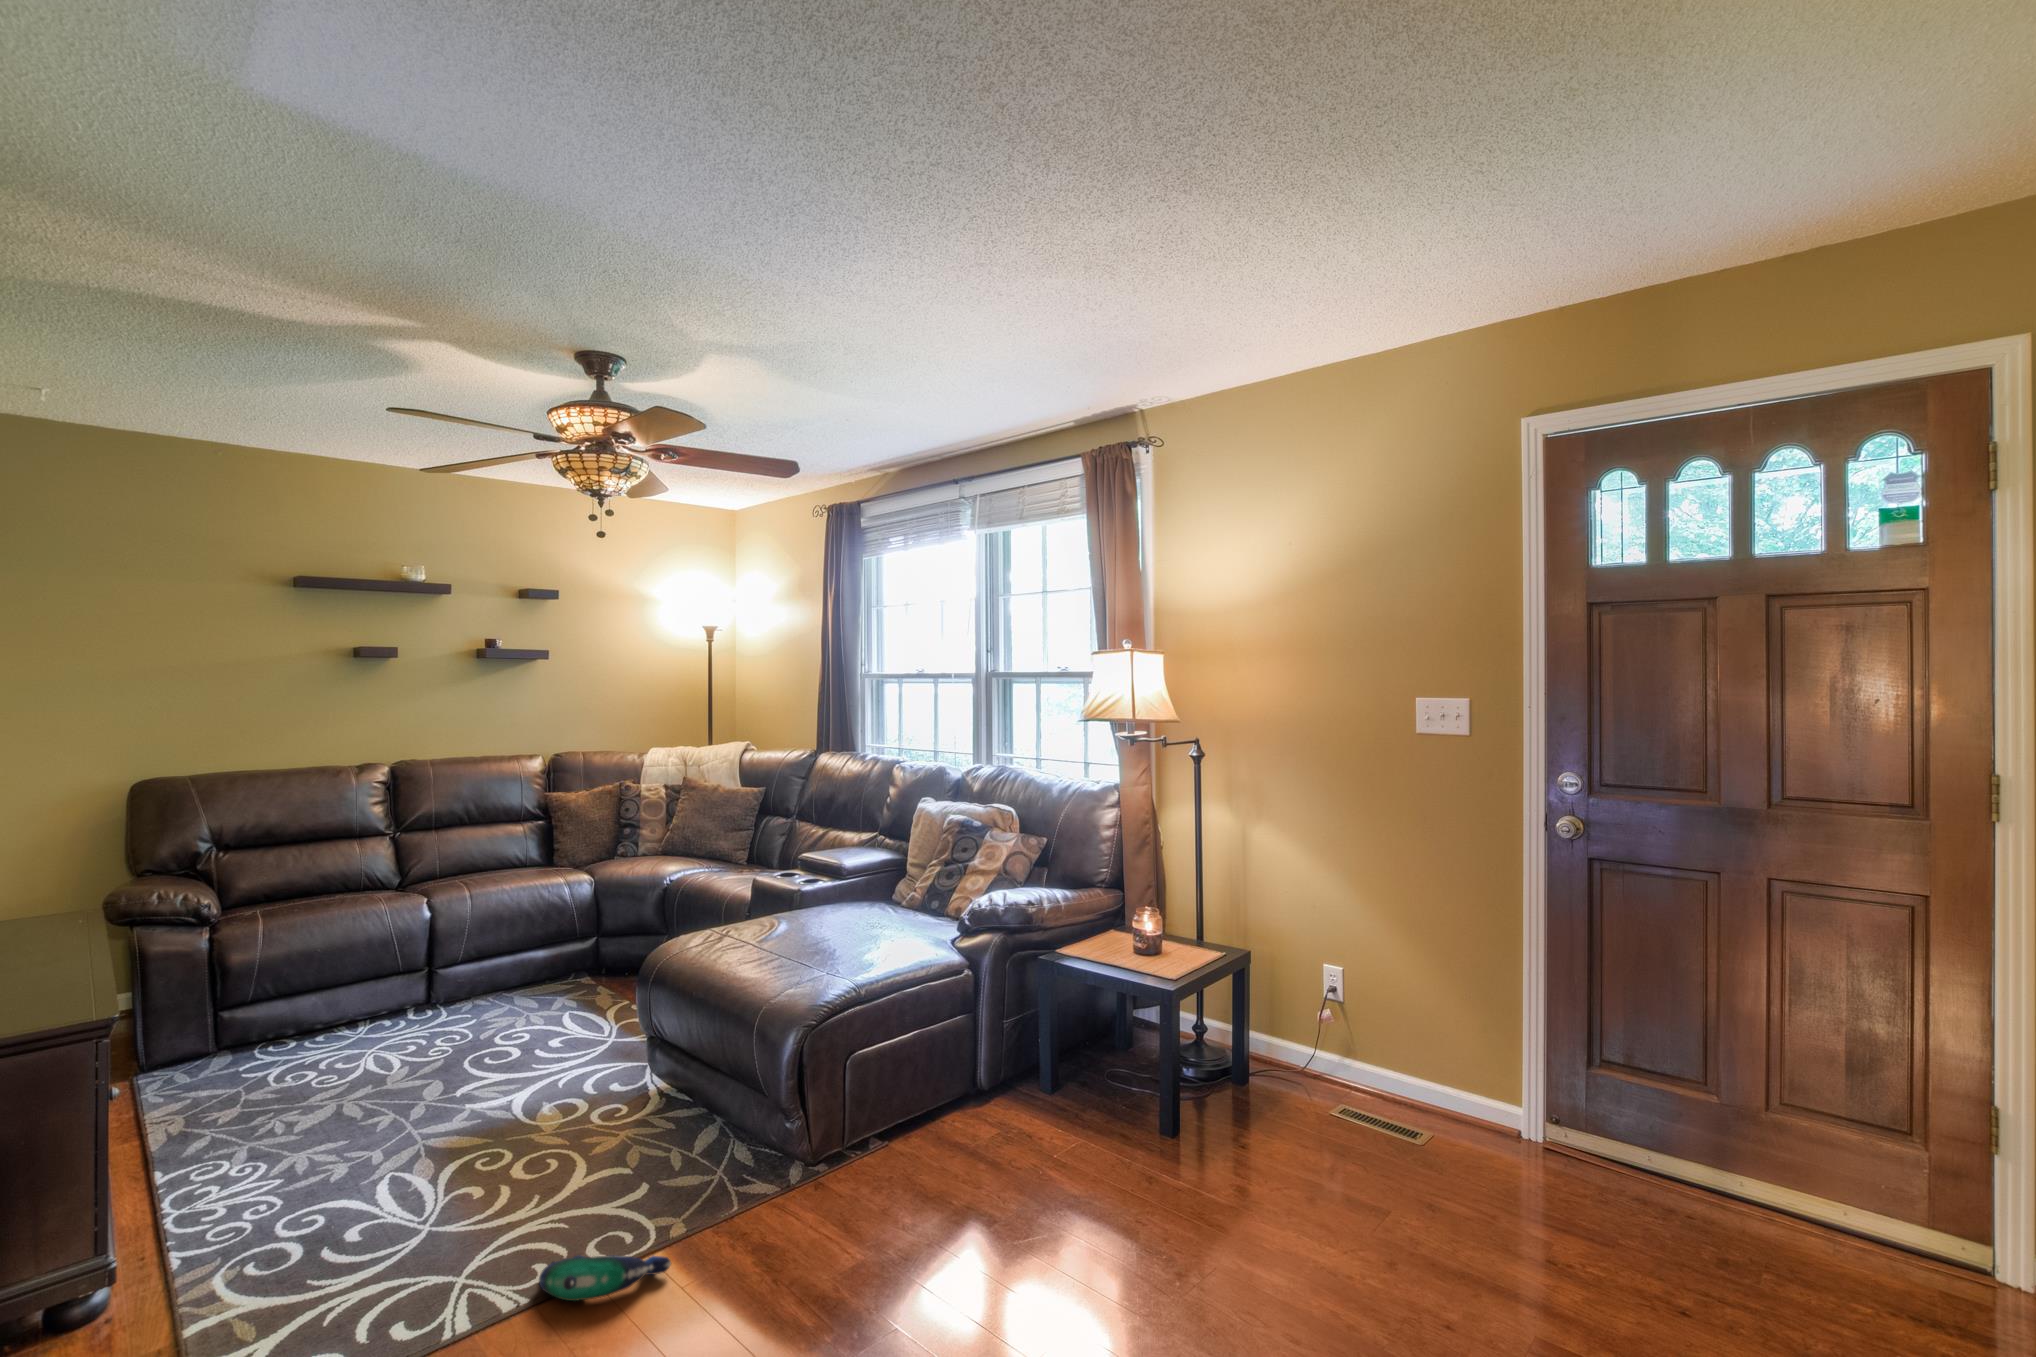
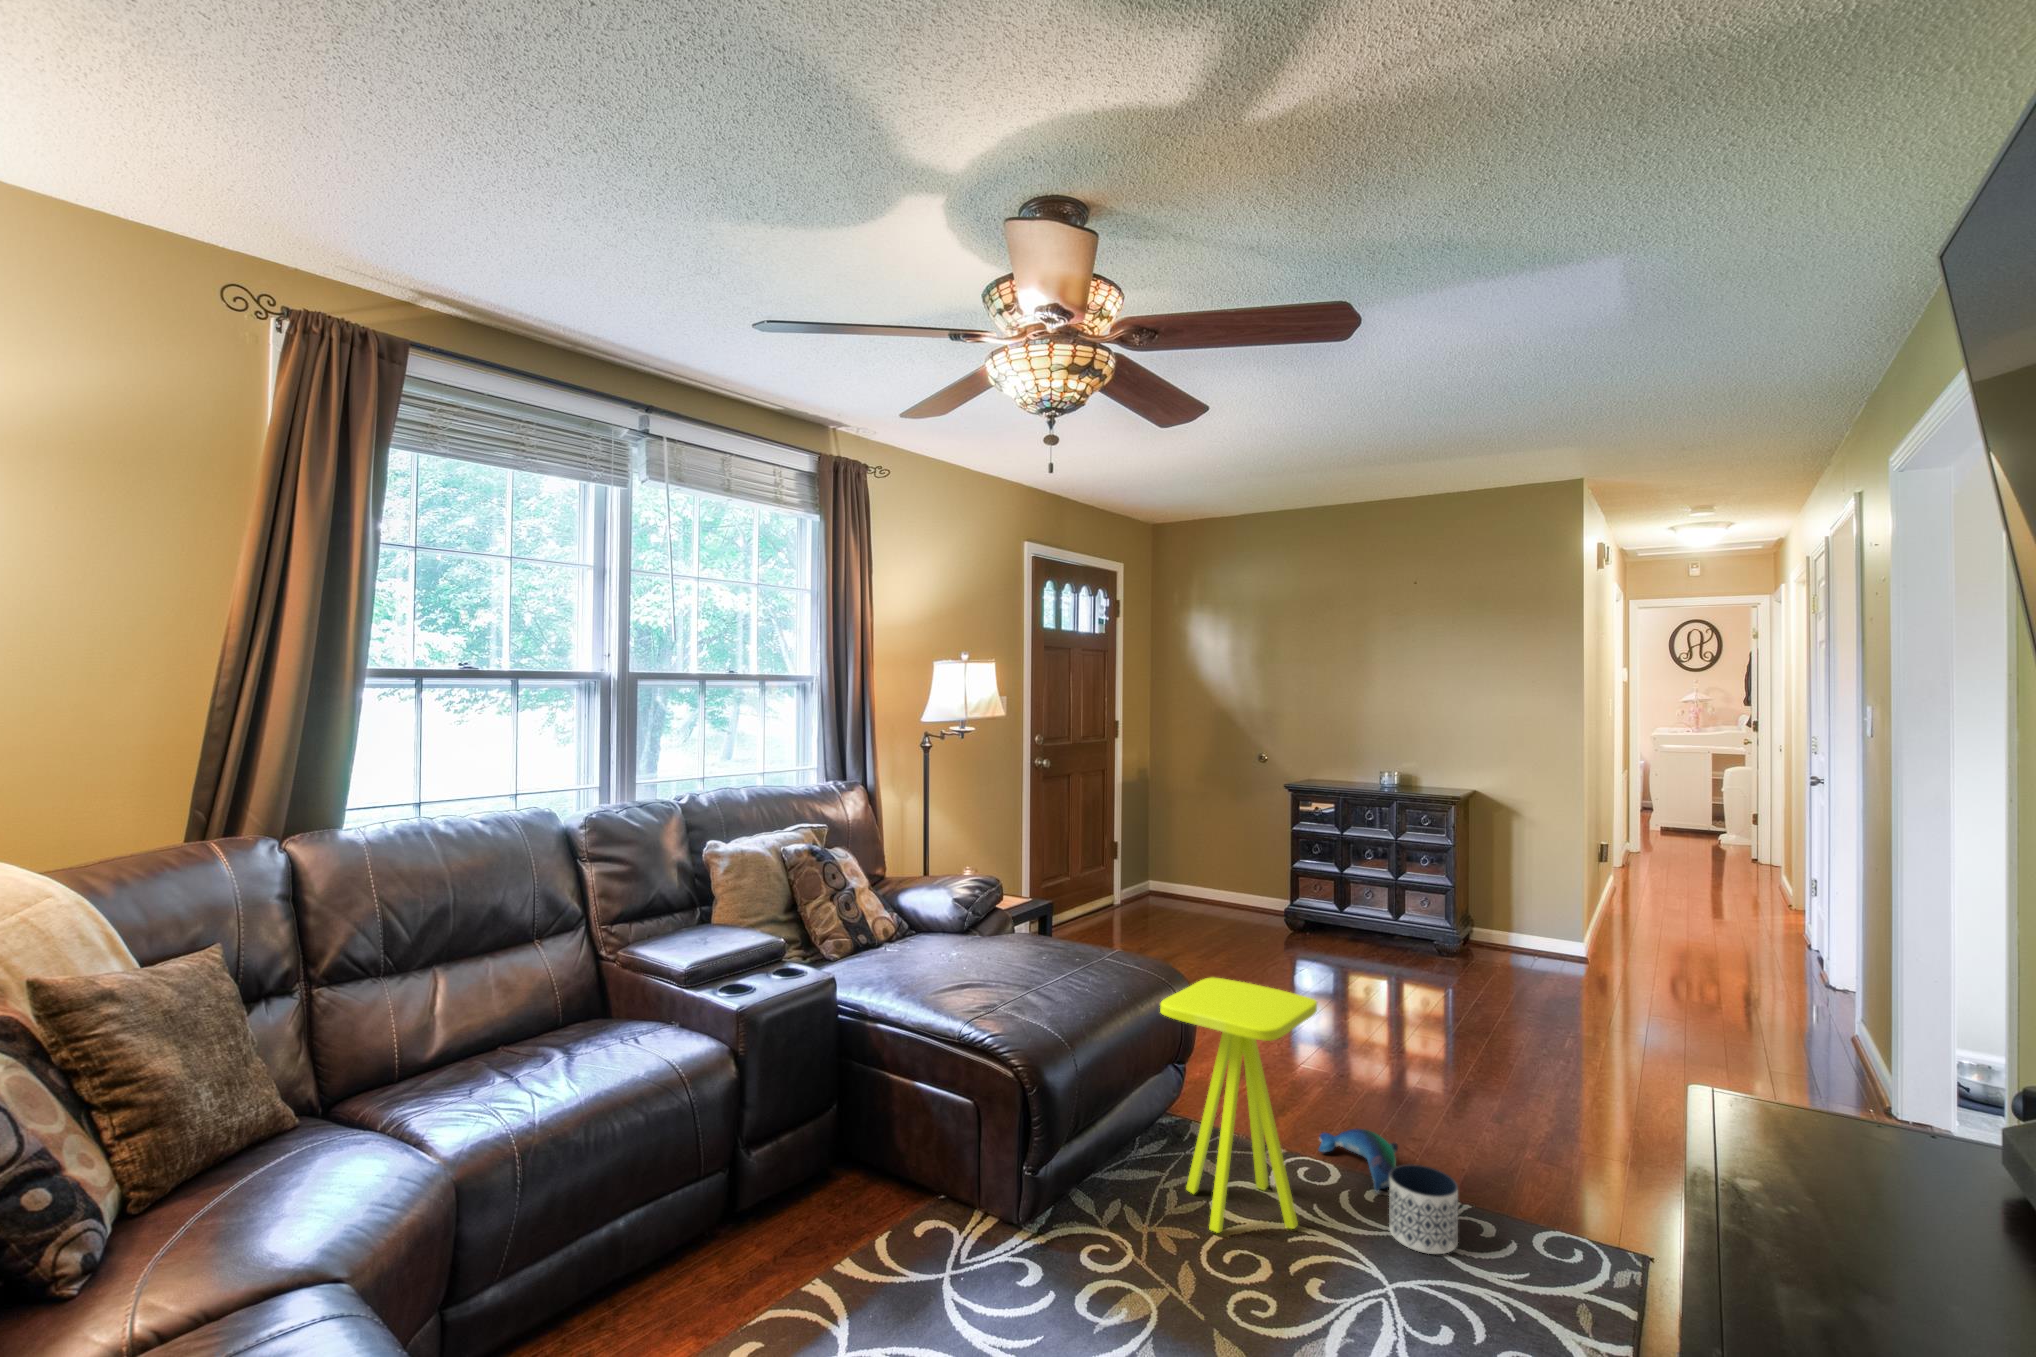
side table: none [536,966,690,1208] -> present [1160,978,1317,1233]
planter: none [412,1200,492,1301] -> present [1389,1164,1458,1254]

